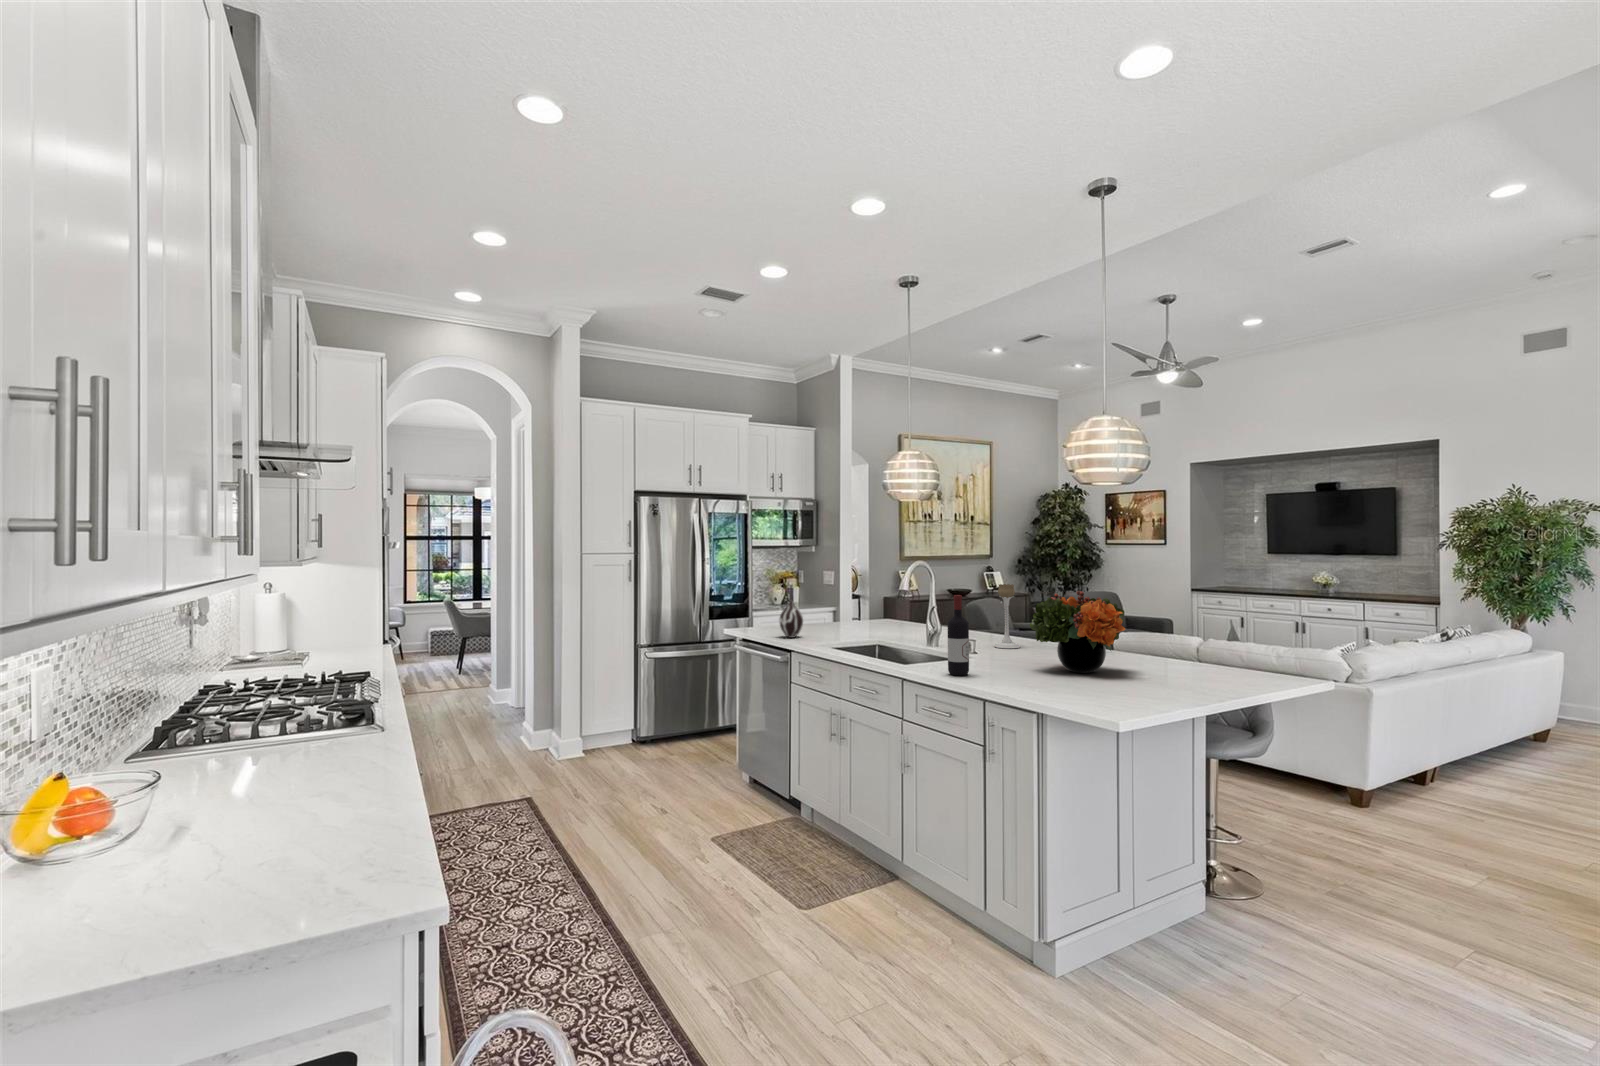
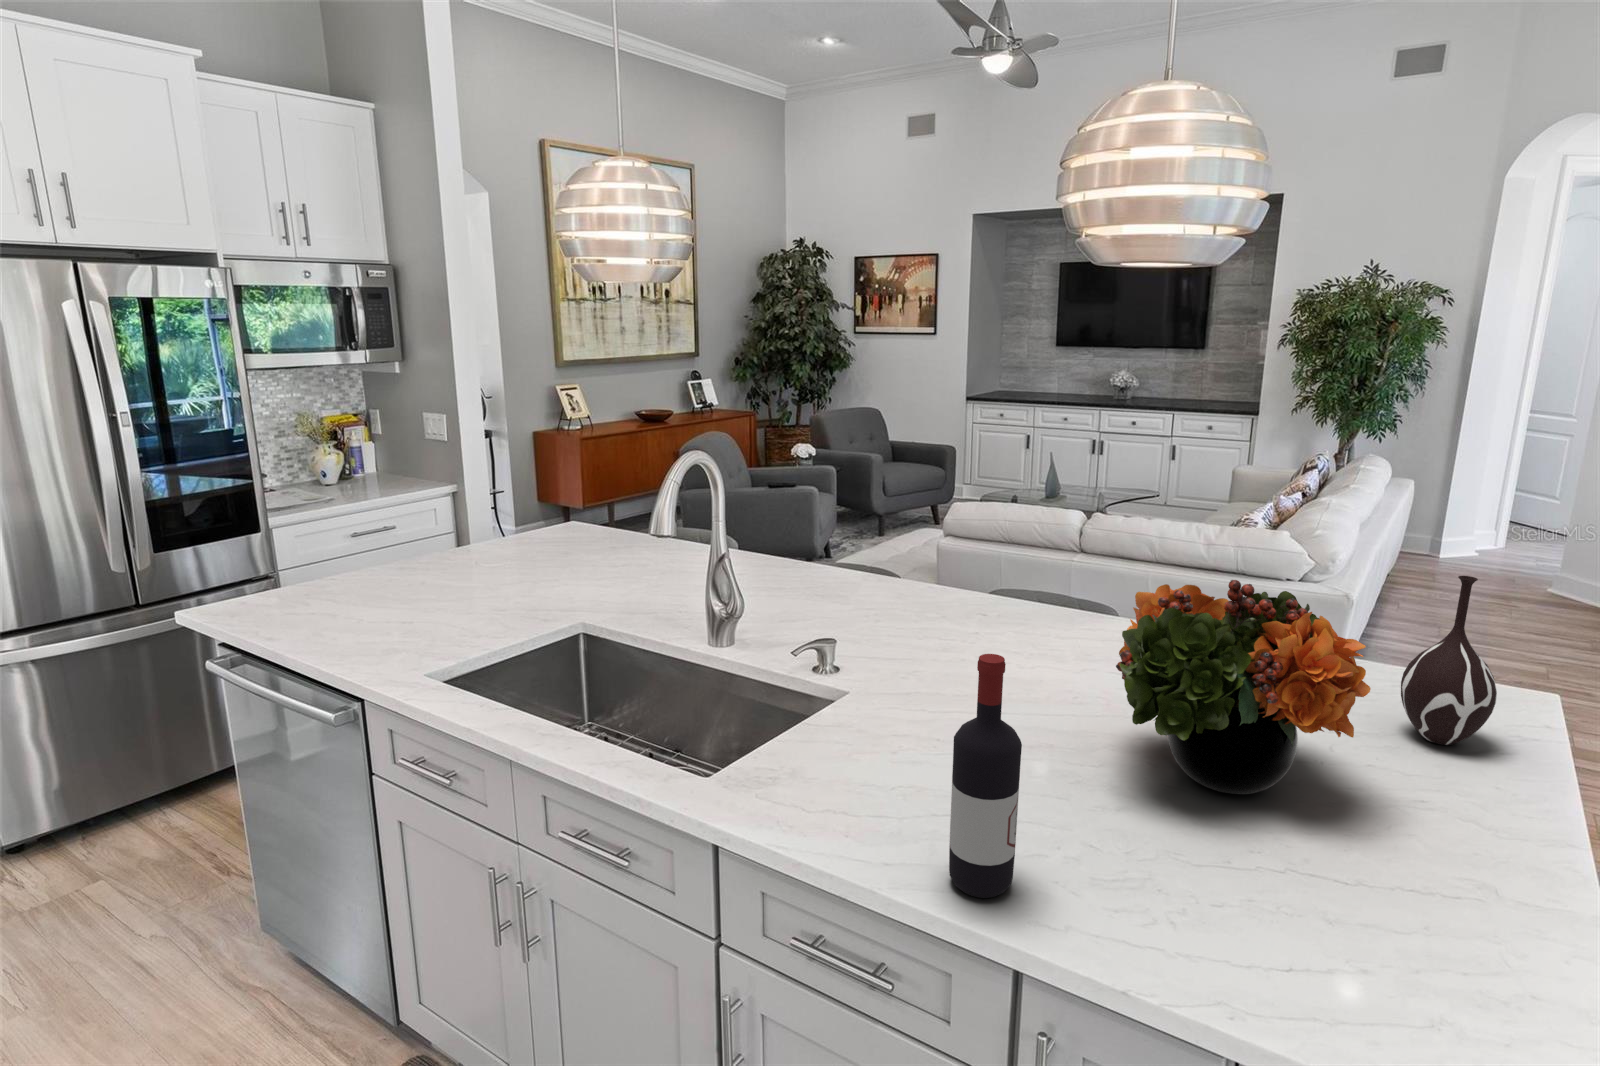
candle holder: present [994,584,1020,648] -> none [891,501,949,651]
vase: present [779,585,803,638] -> present [1401,576,1497,745]

